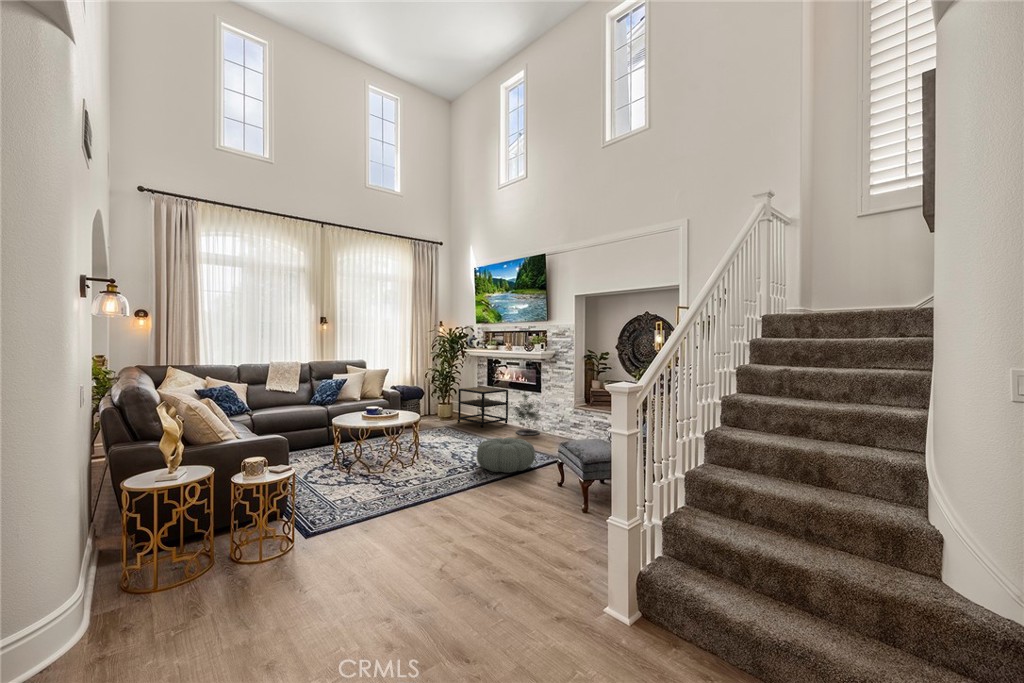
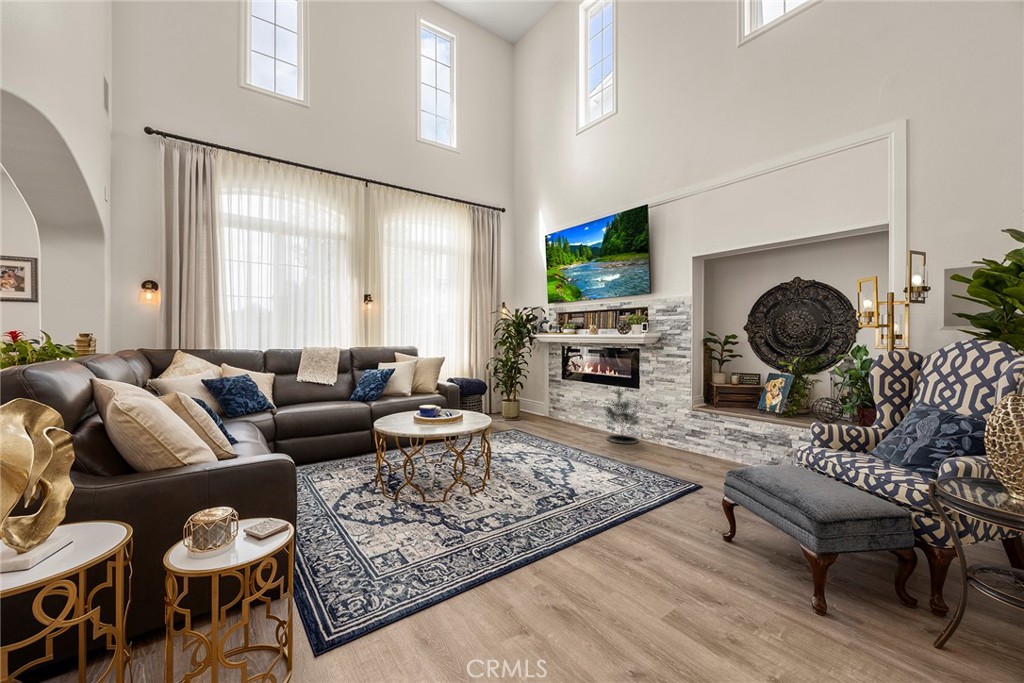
side table: present [458,387,508,427] -> none [528,380,591,431]
pouf: present [477,438,535,473] -> none [575,452,662,508]

